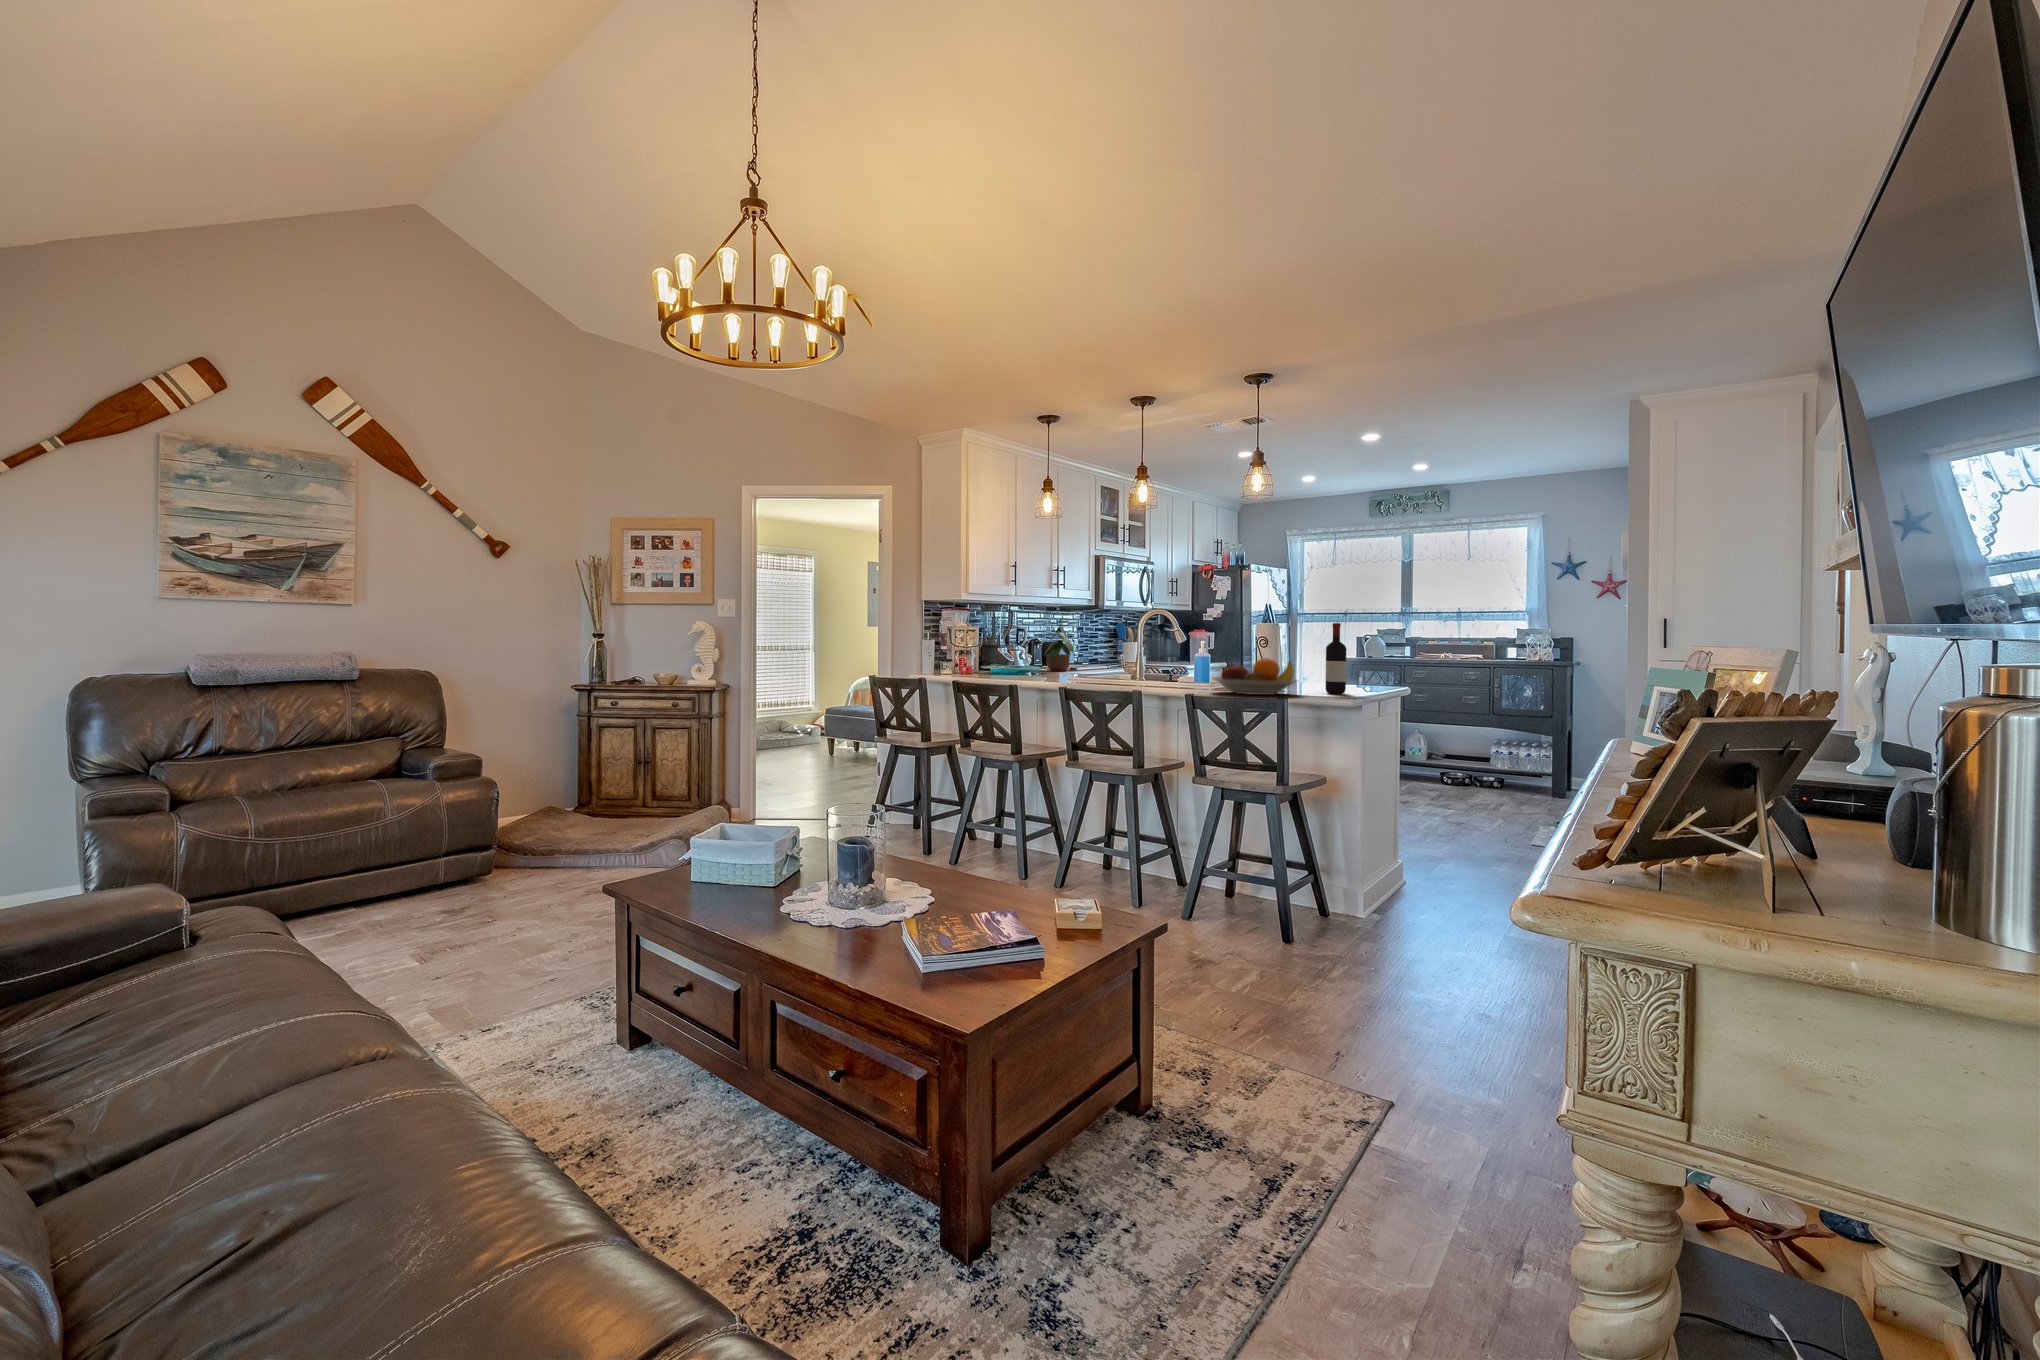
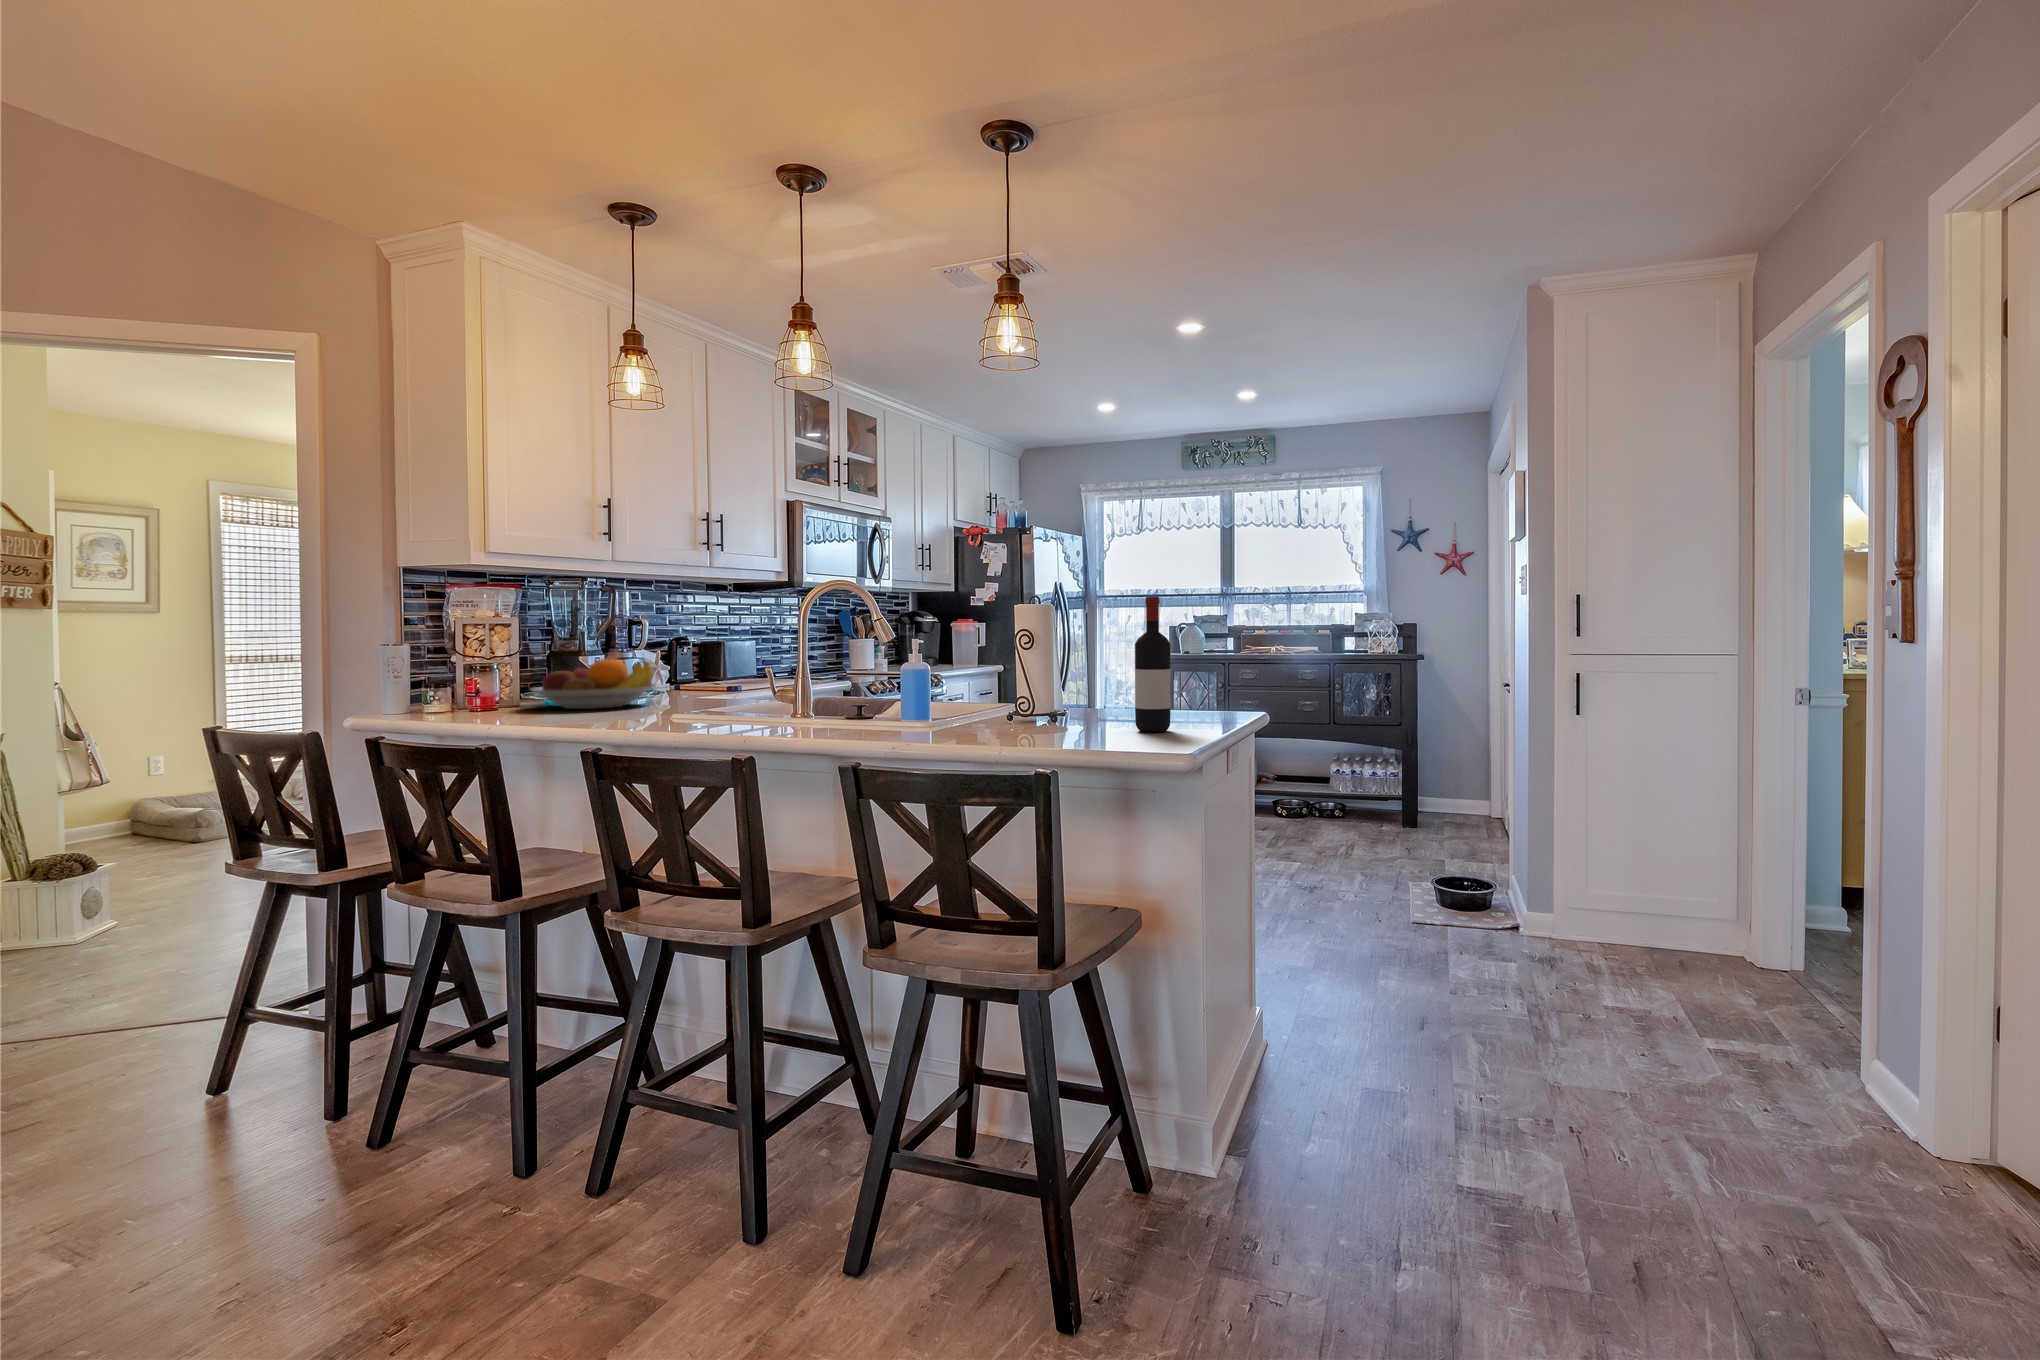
potted plant: present [1045,617,1073,671] -> none [678,599,740,693]
fruit bowl: present [1212,658,1298,695] -> present [531,658,656,709]

